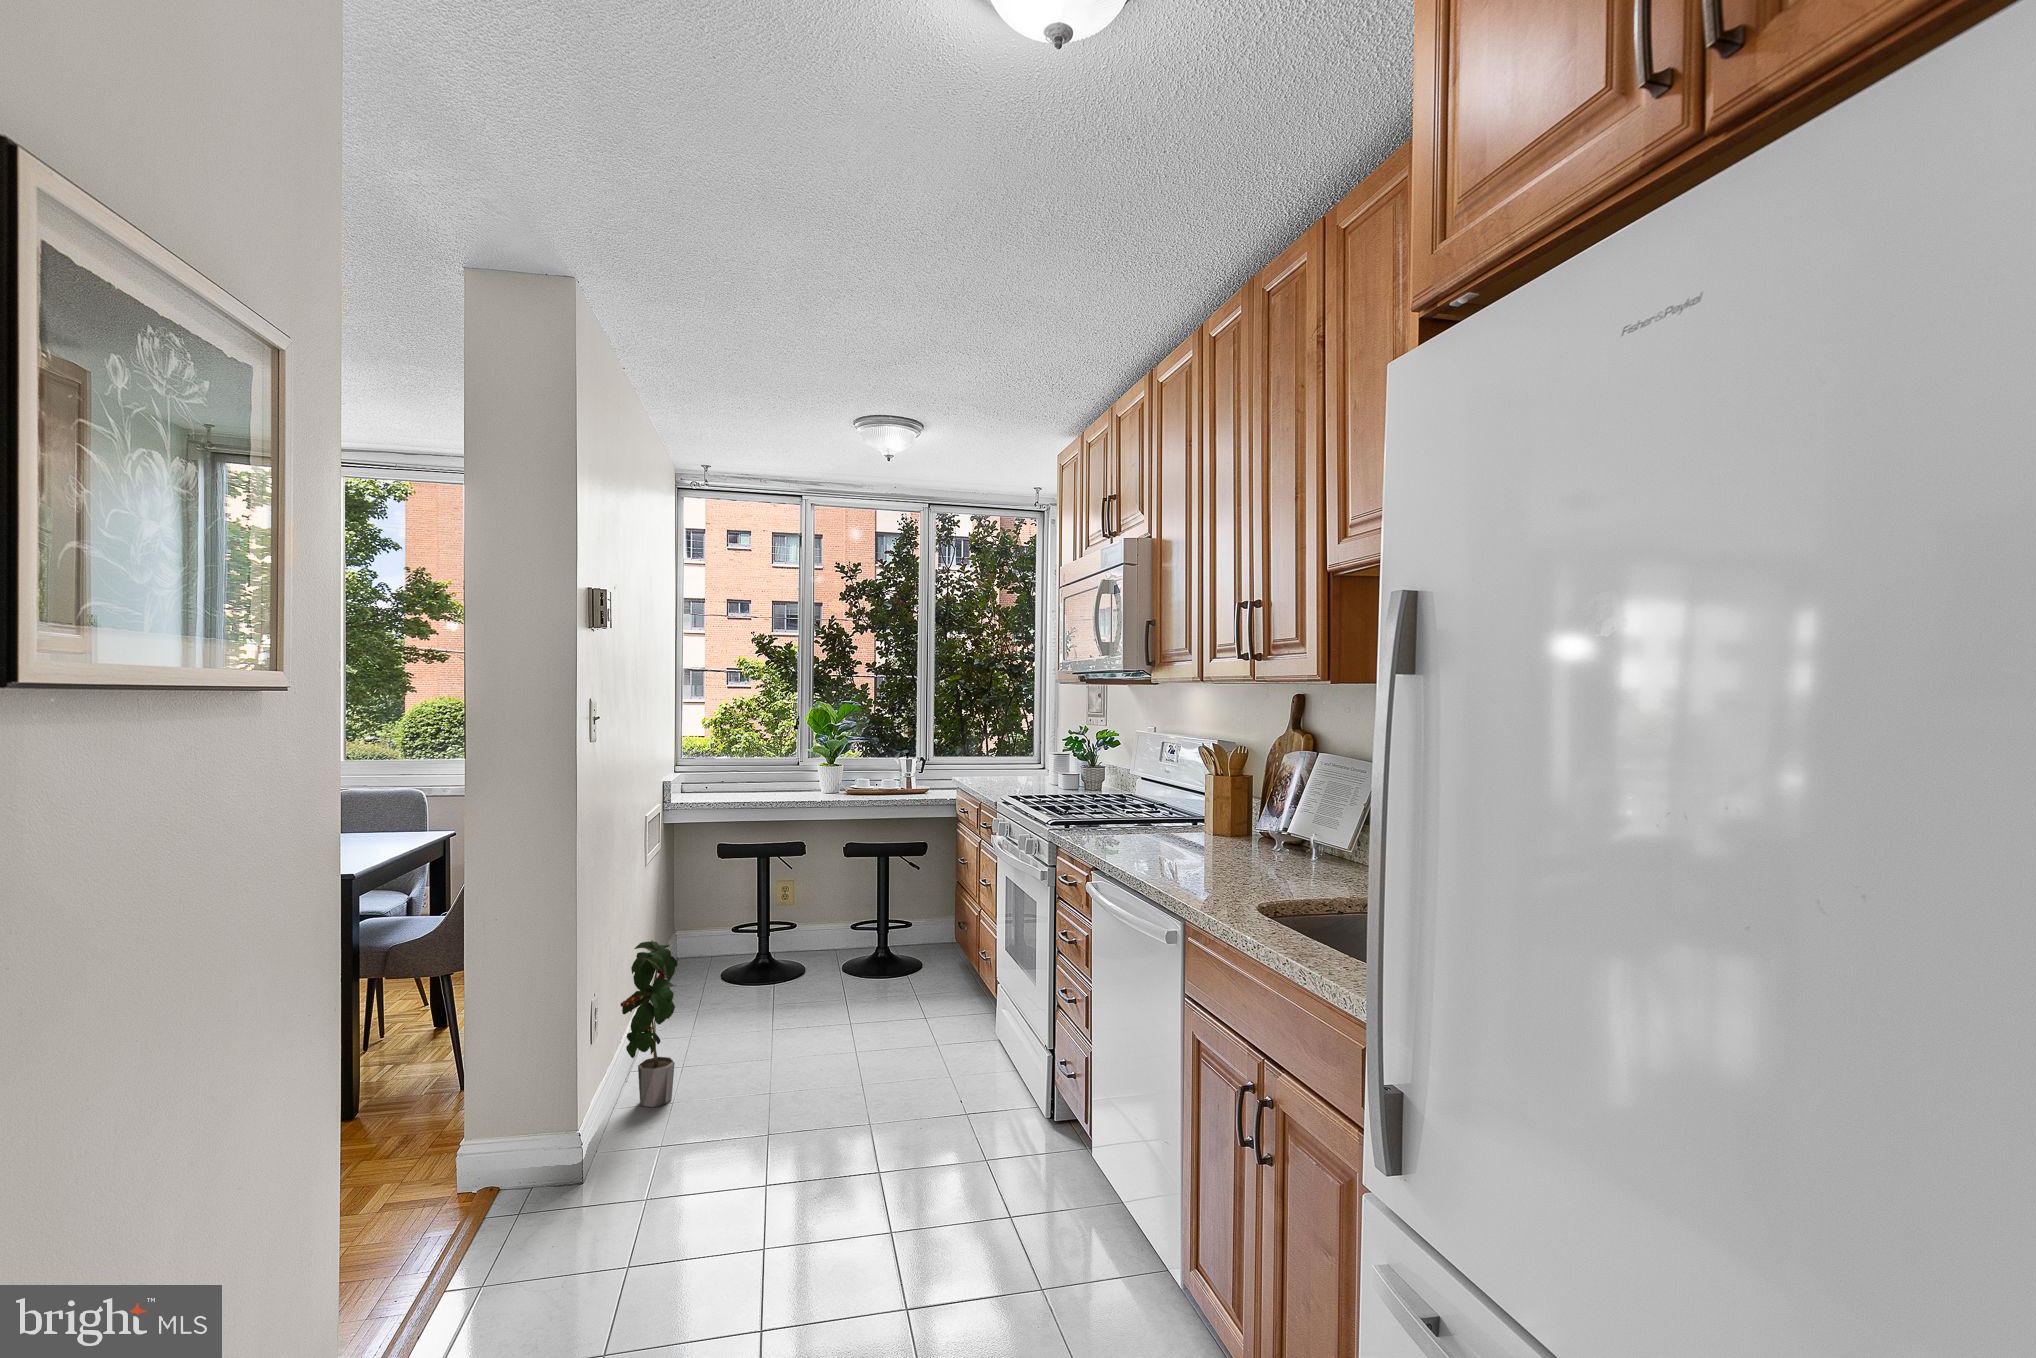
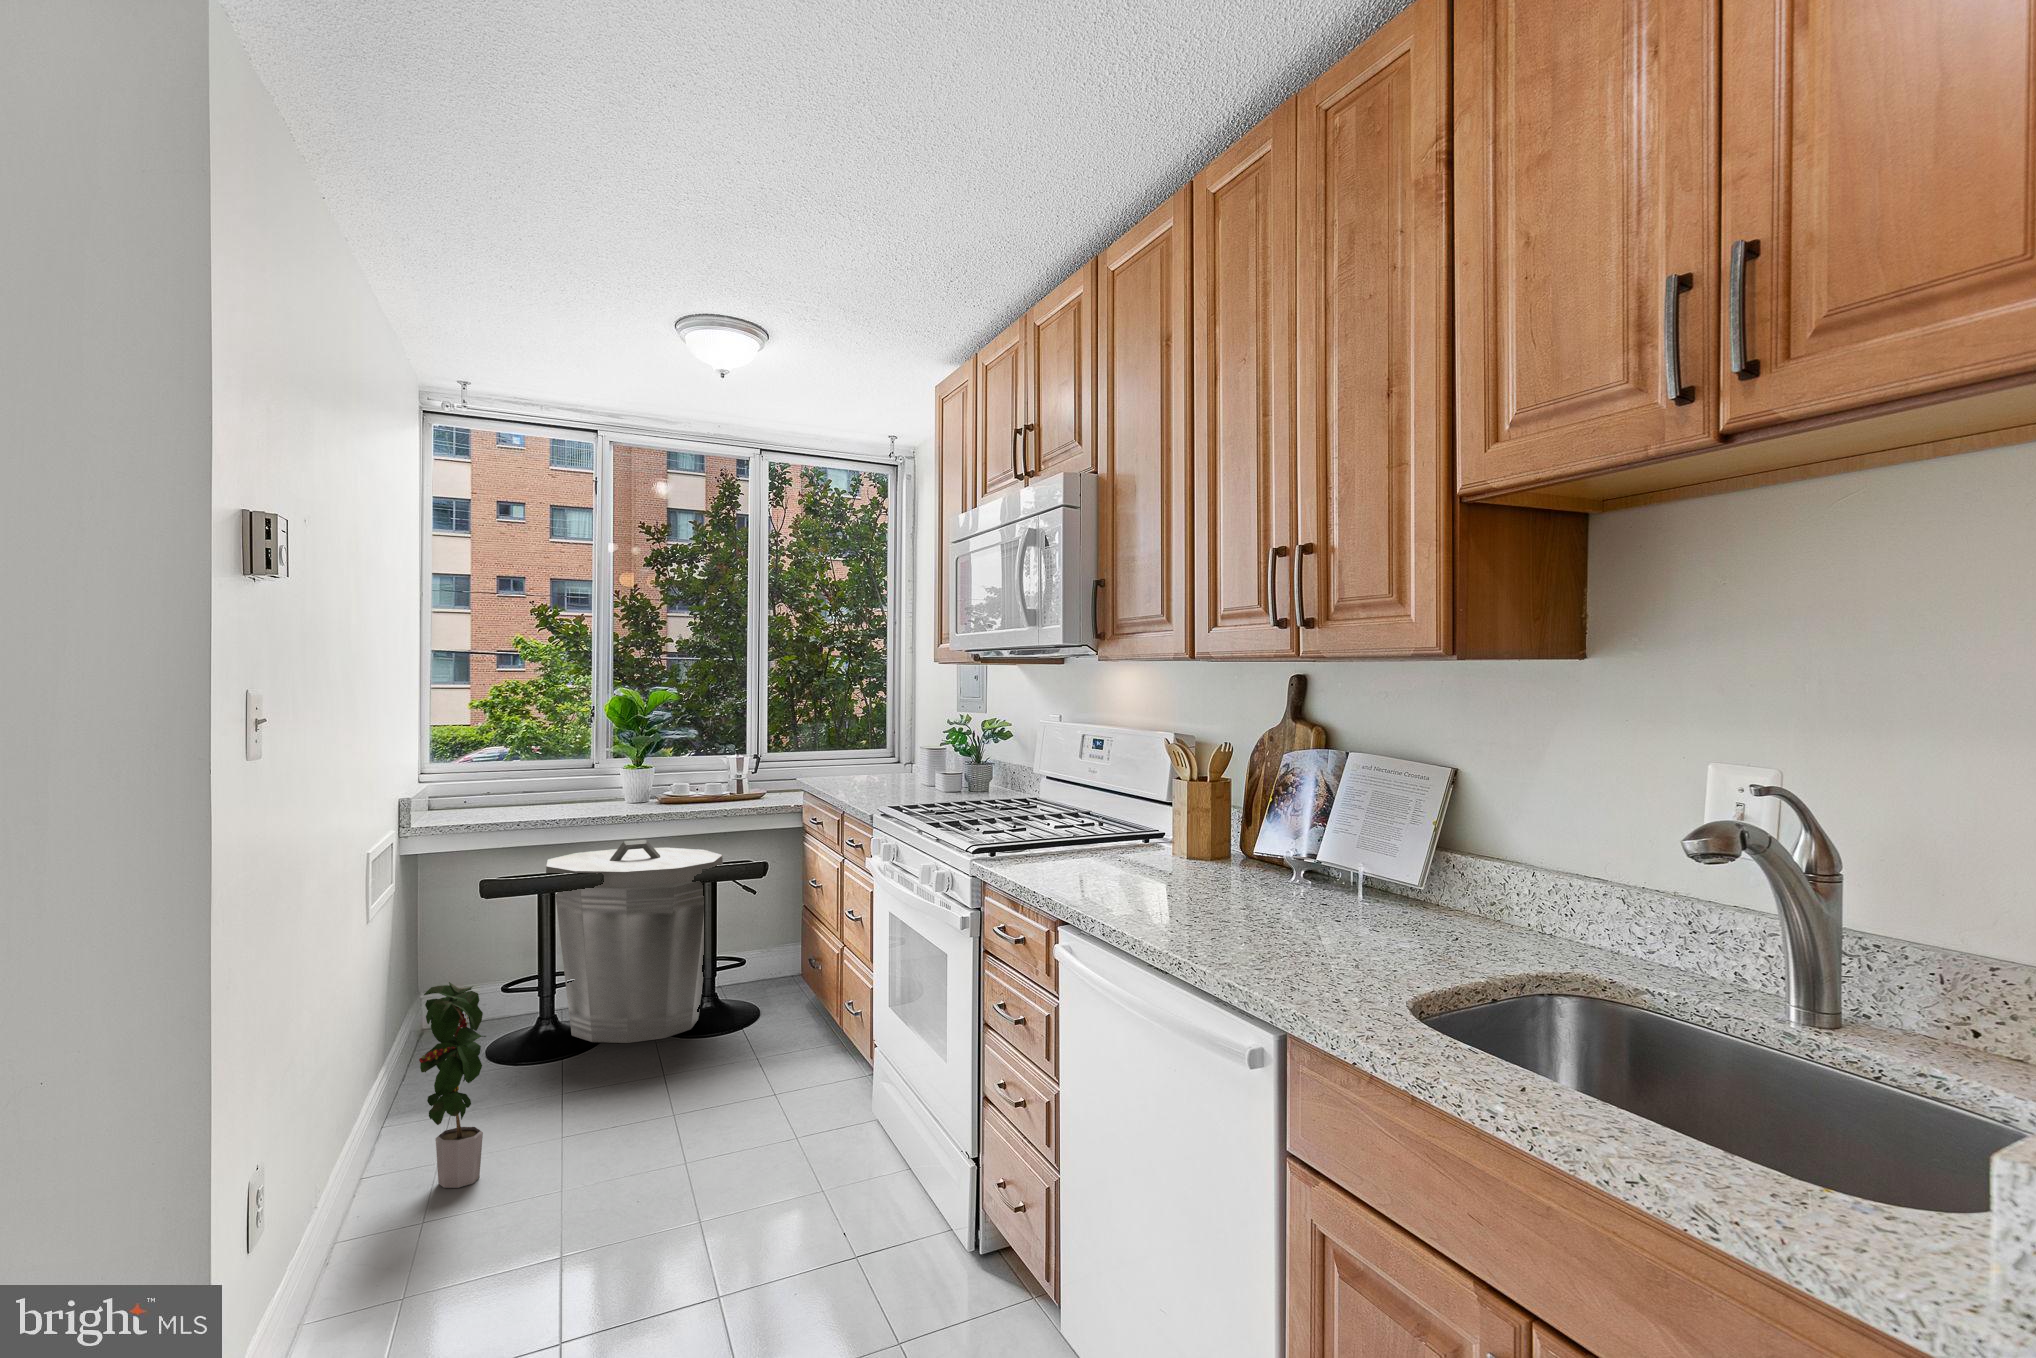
trash can: none [752,822,892,986] -> present [546,840,723,1043]

